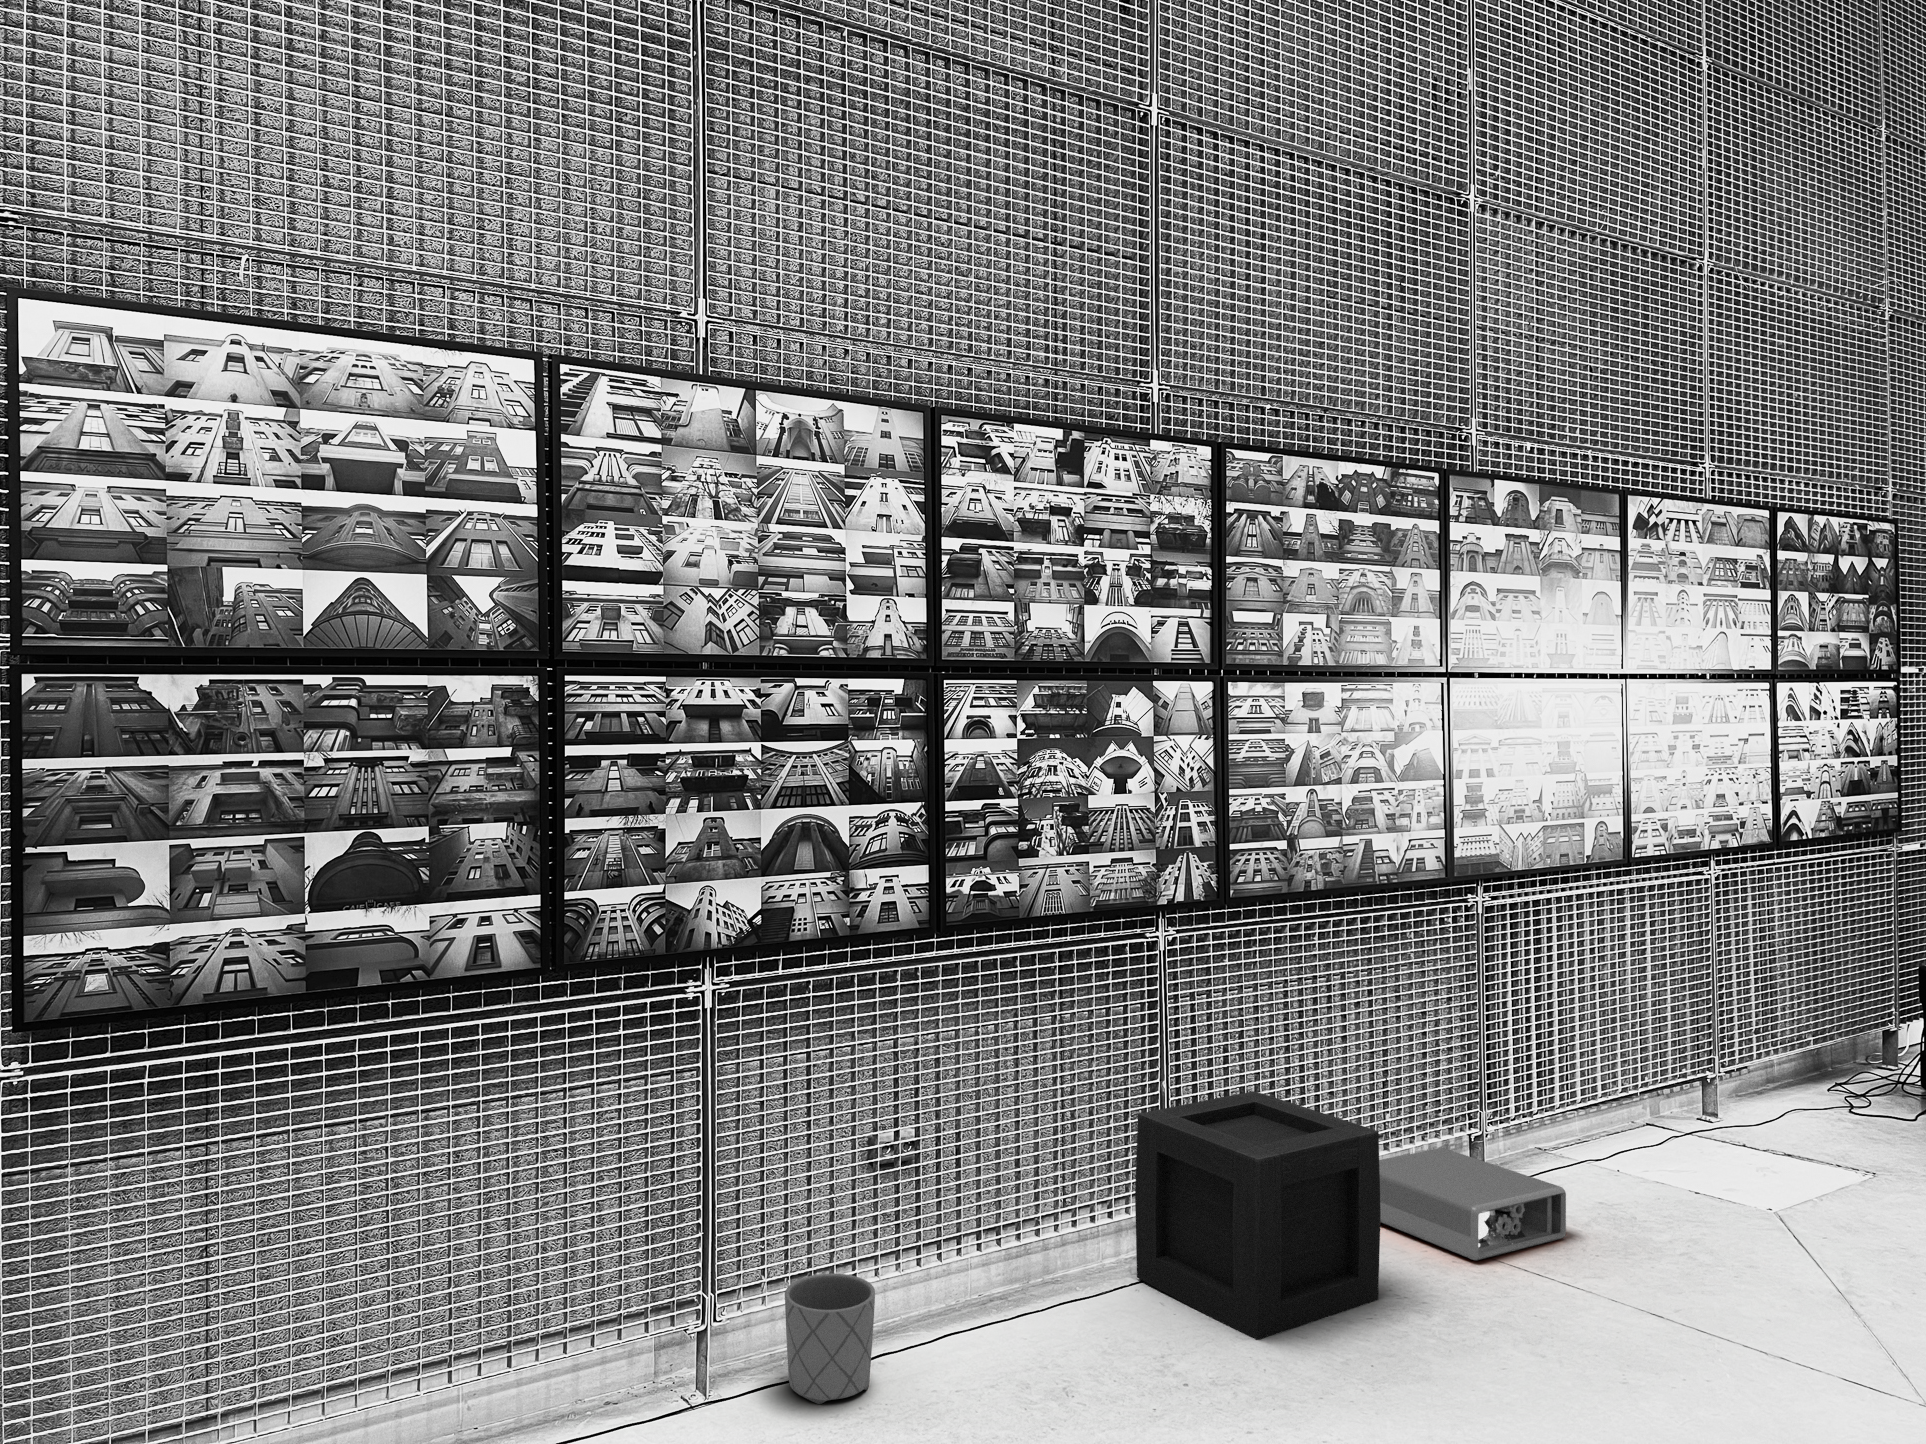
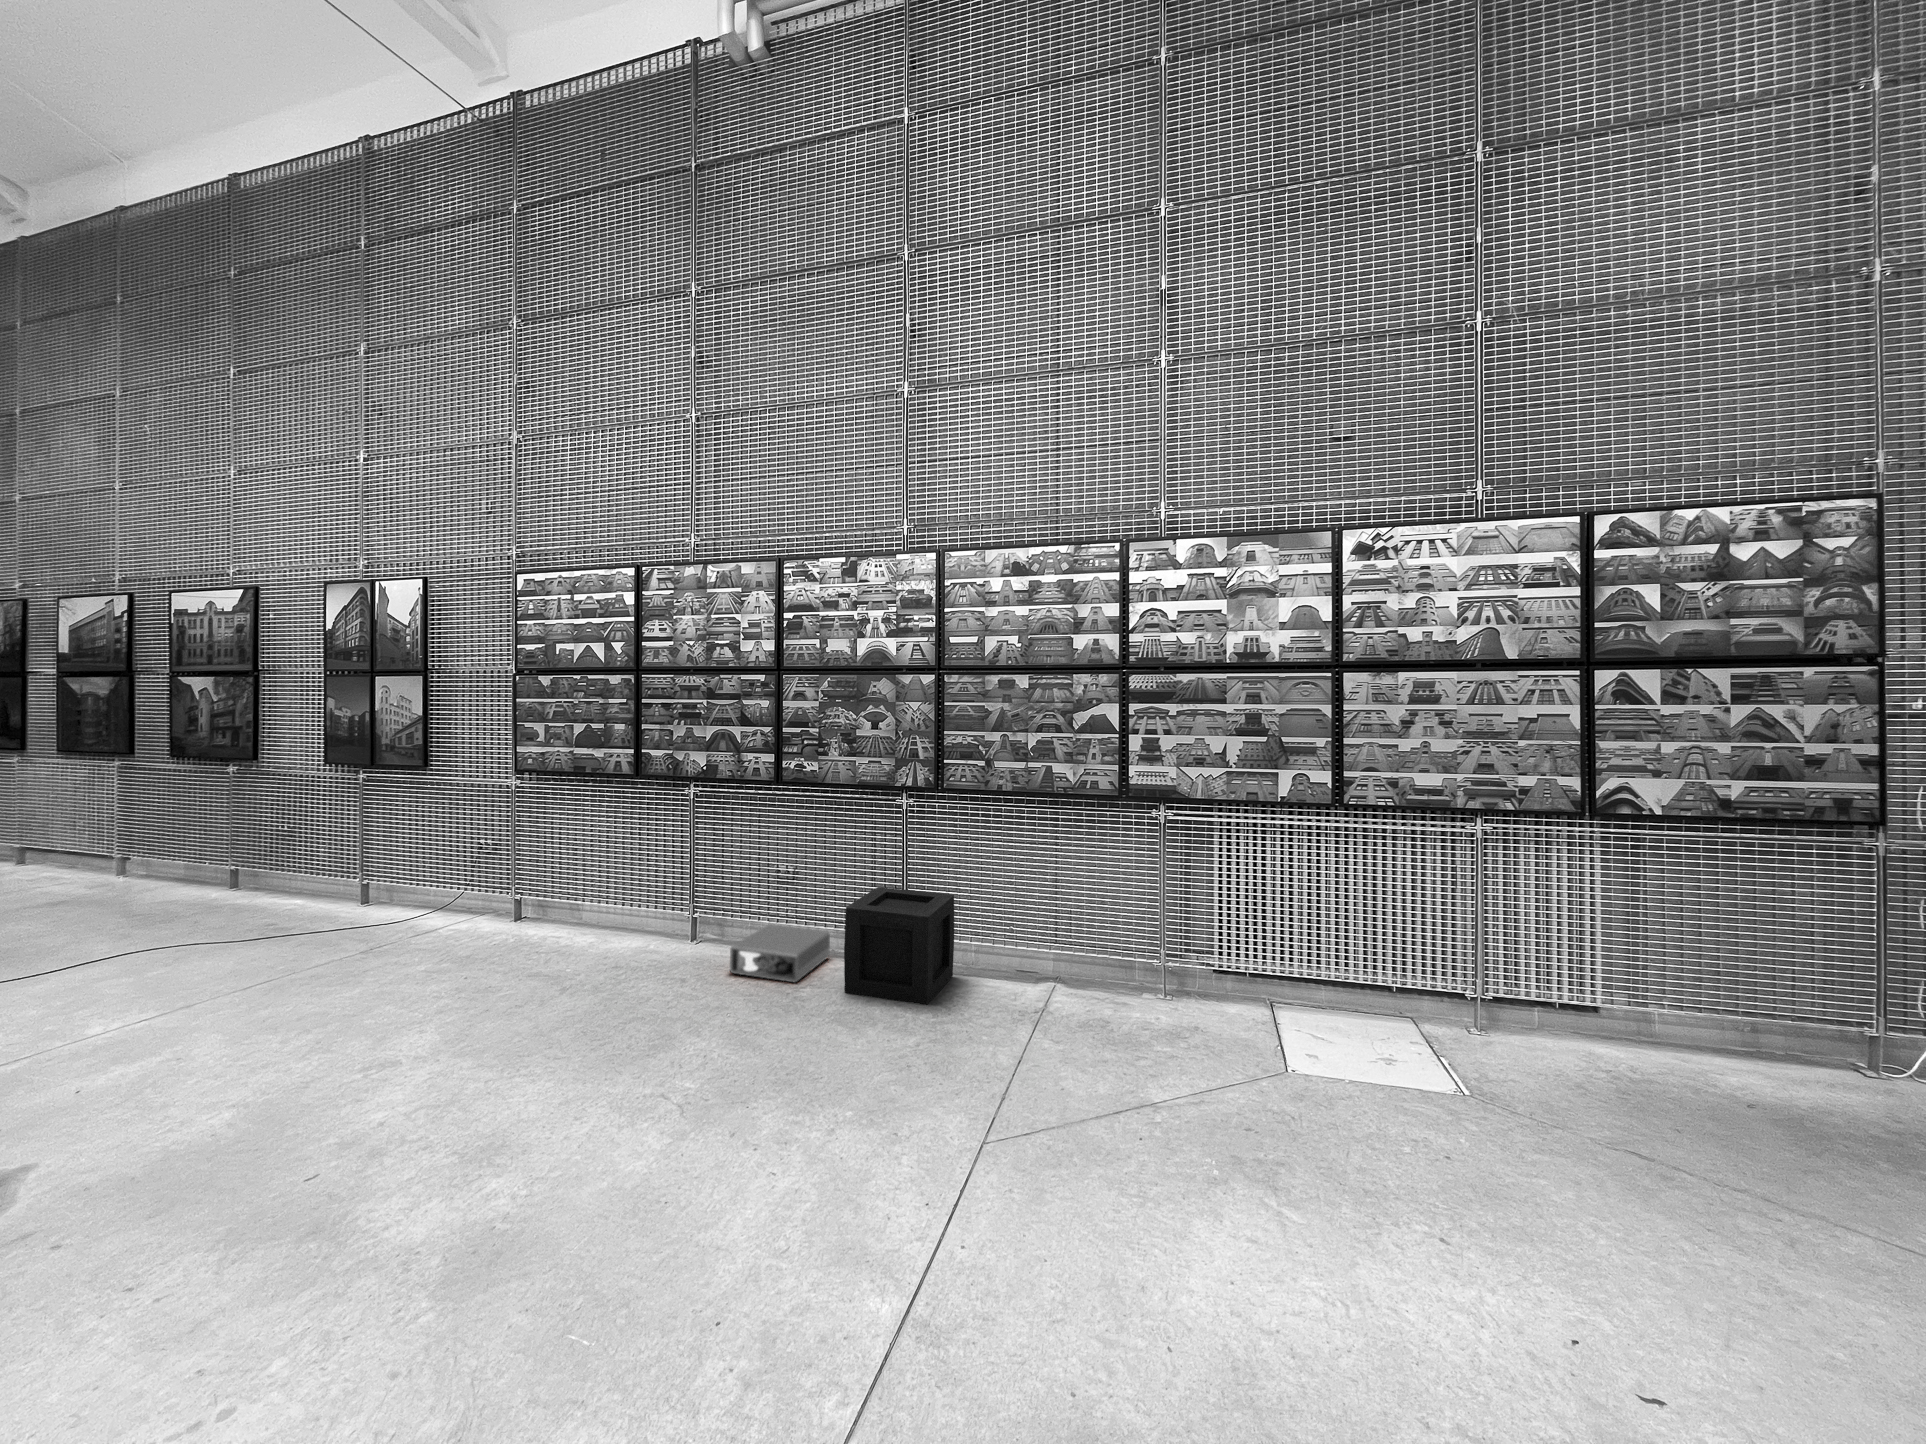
storage box: present [1379,1148,1566,1260] -> present [730,925,830,982]
planter: present [785,1273,875,1404] -> none [697,909,733,954]

